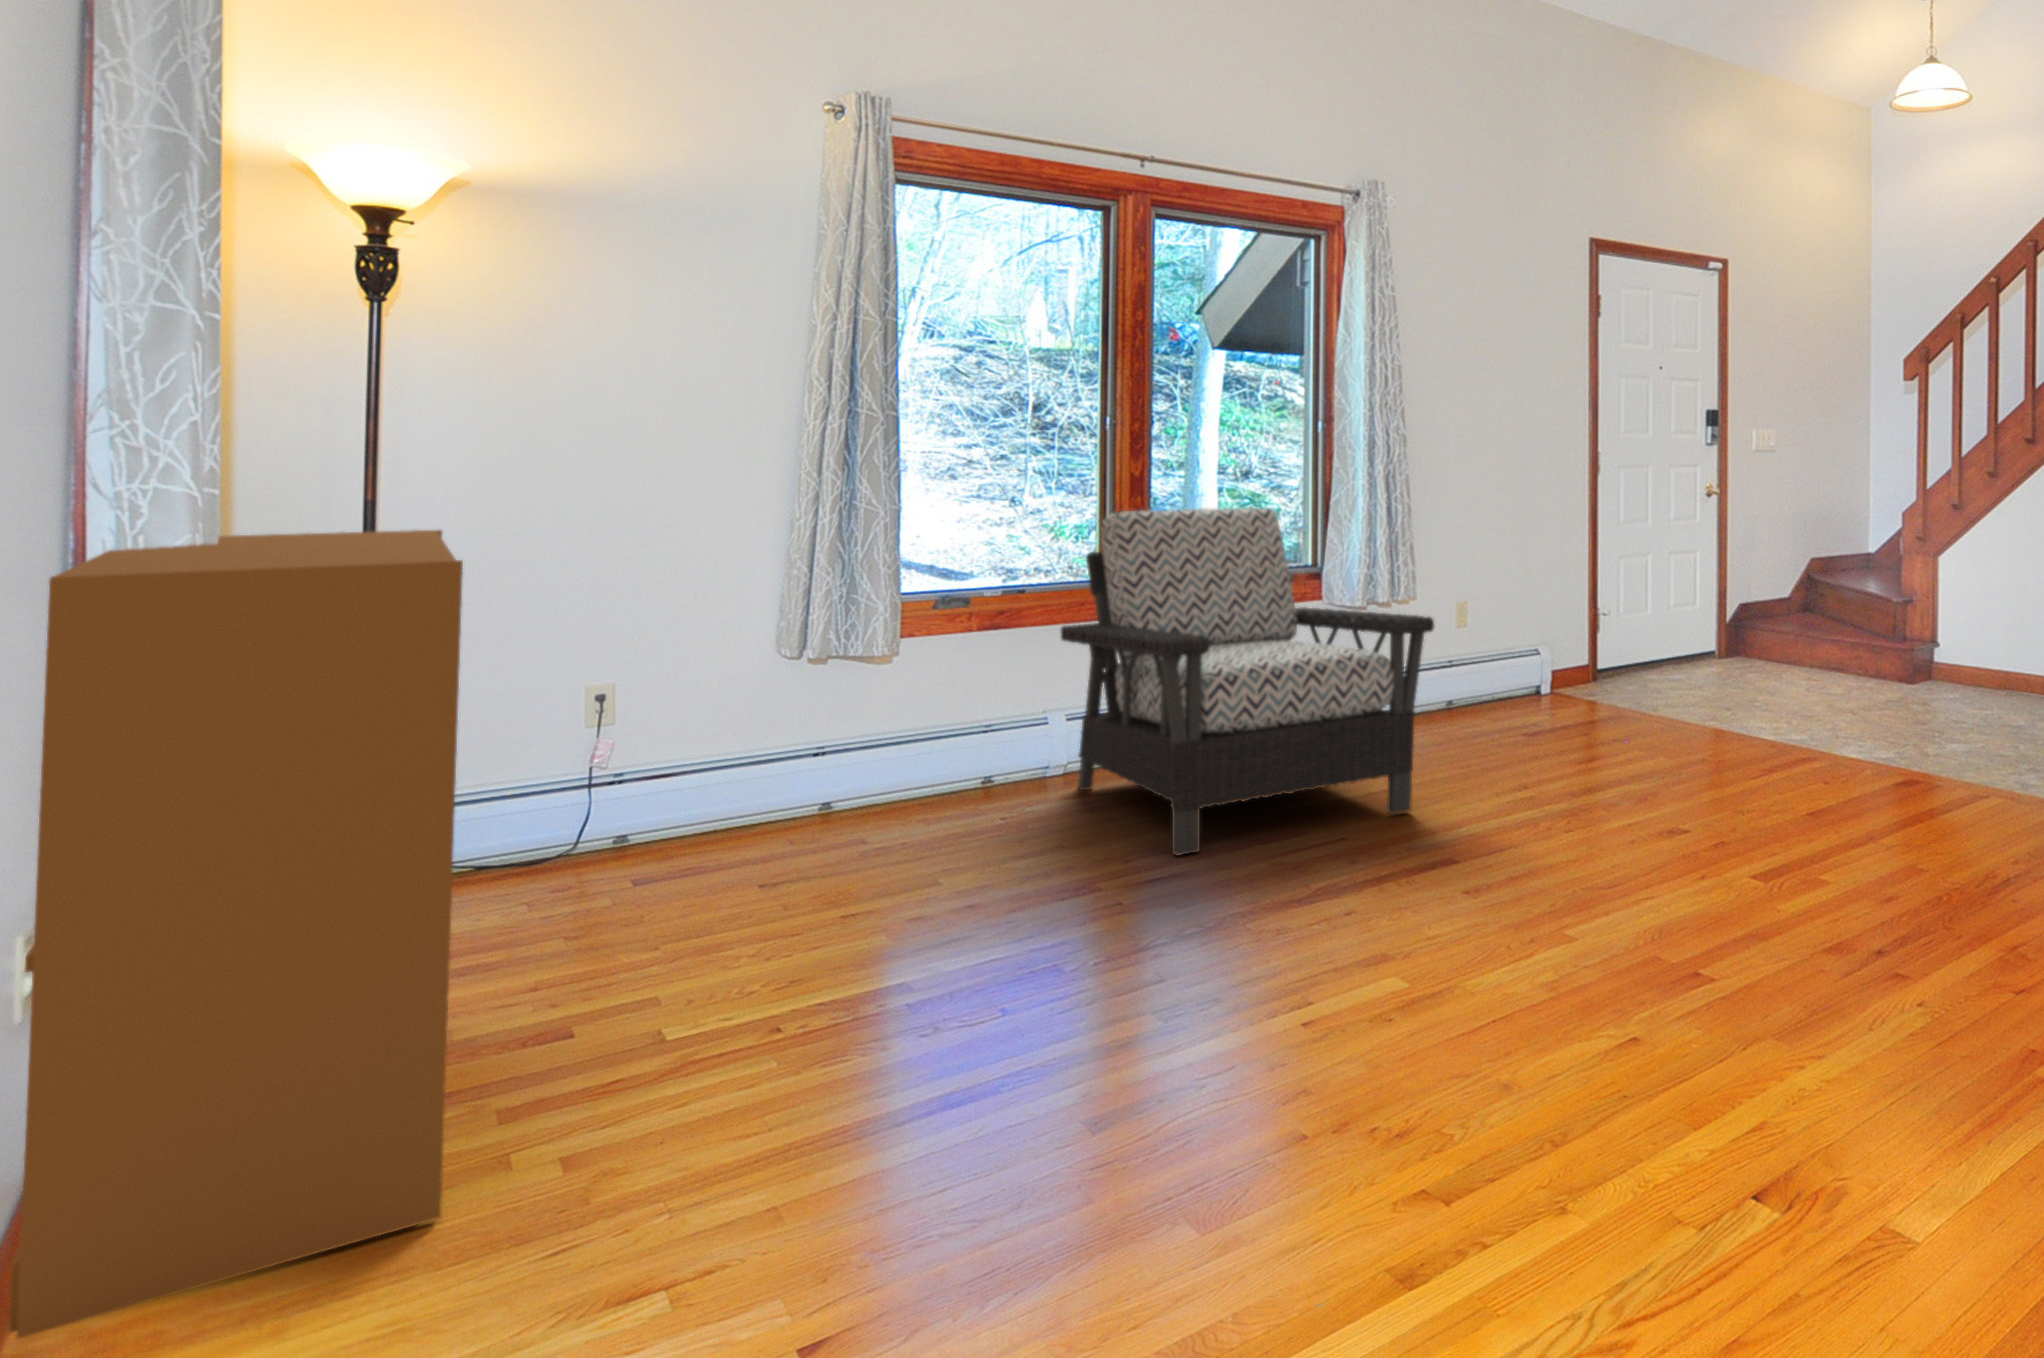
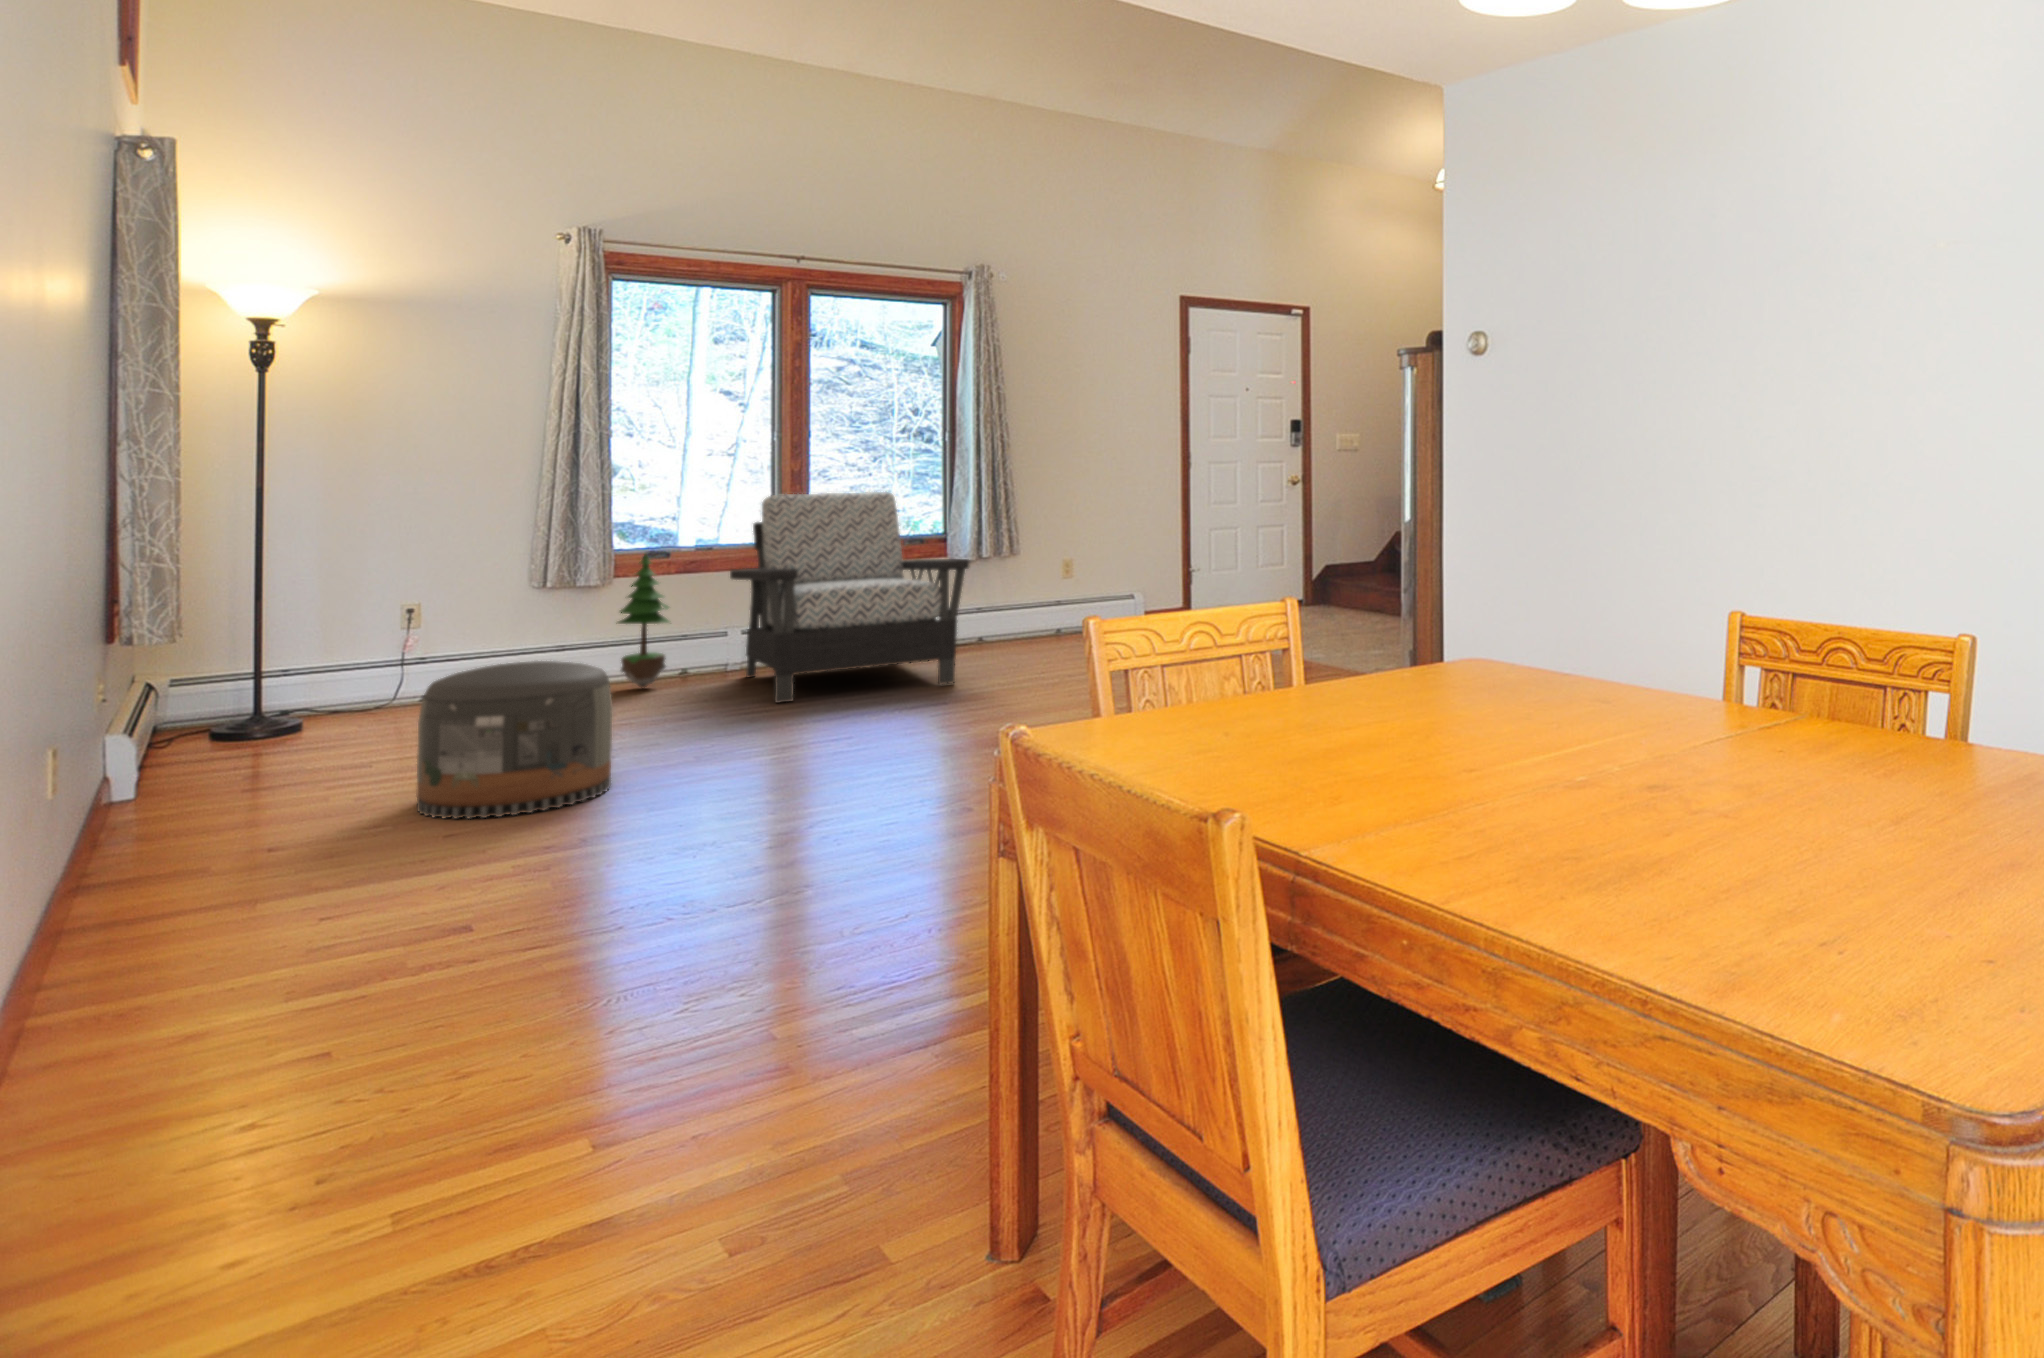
bookshelf: present [9,530,463,1338] -> none [98,501,300,836]
potted tree: none [902,600,982,815] -> present [618,555,669,688]
pouf: none [700,862,1063,1266] -> present [417,661,612,819]

